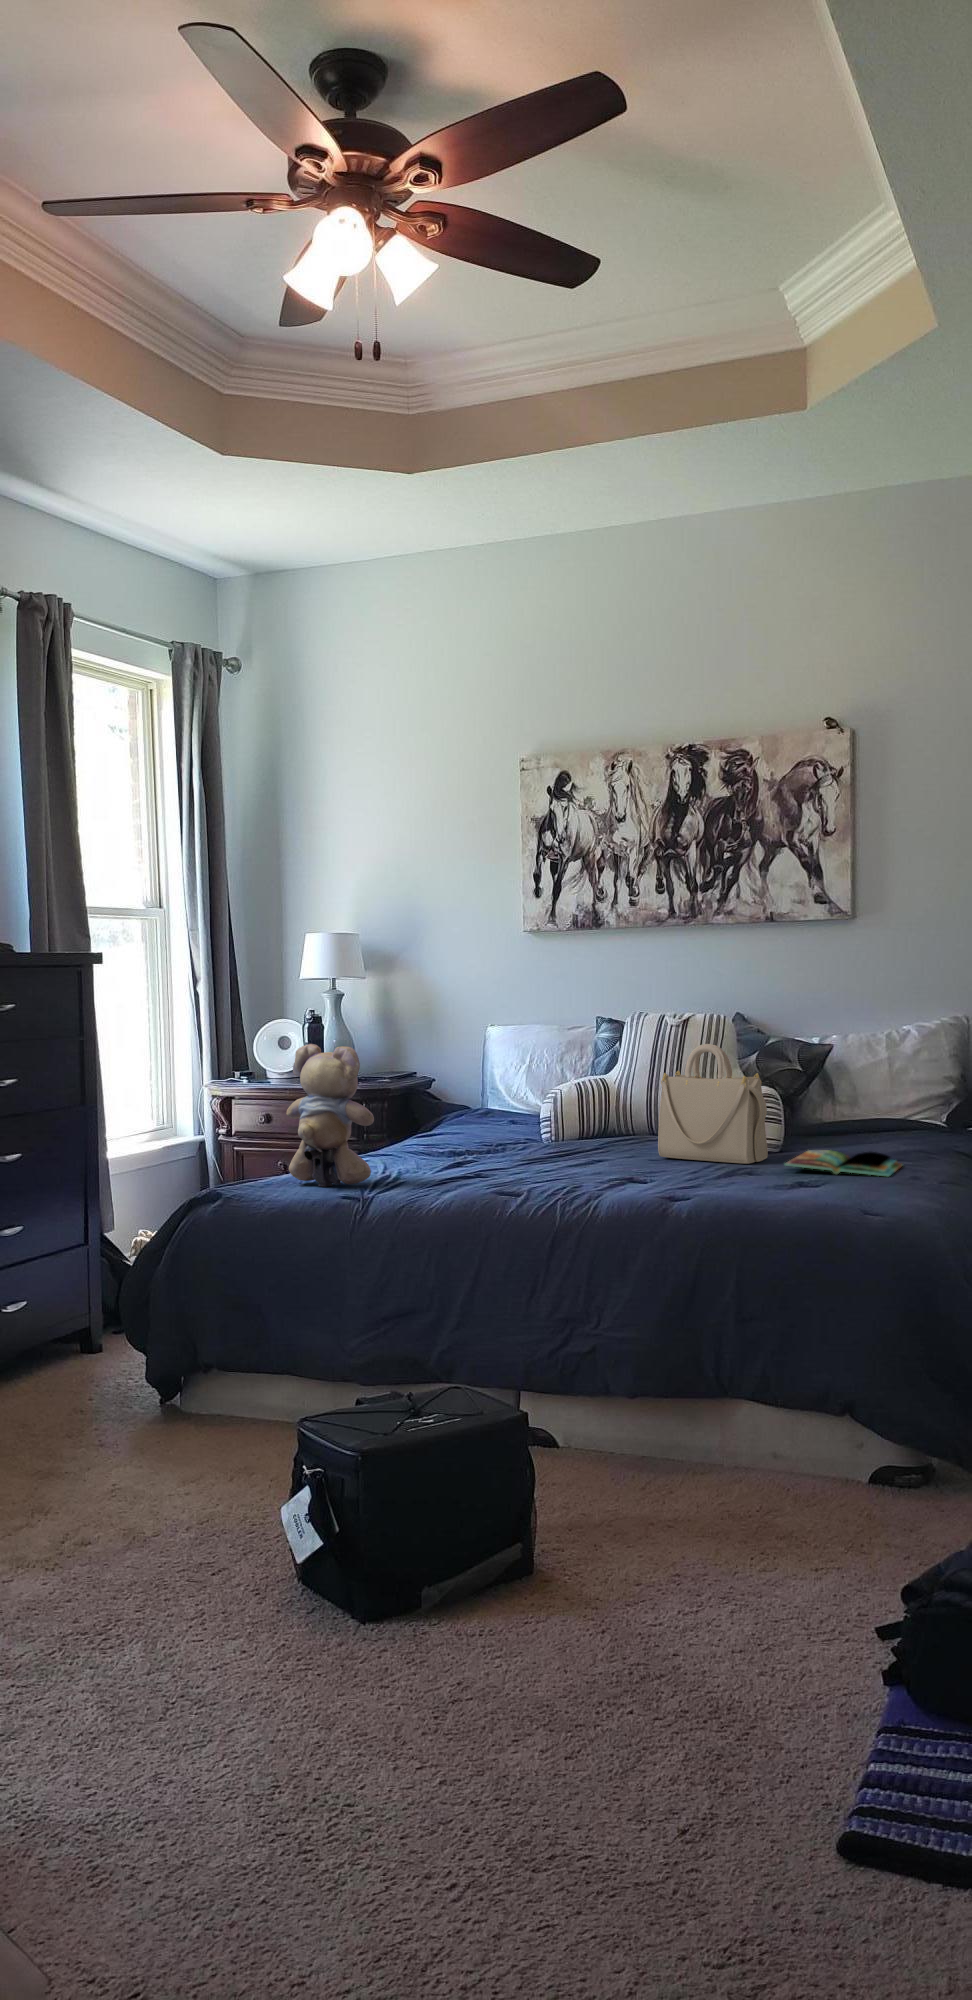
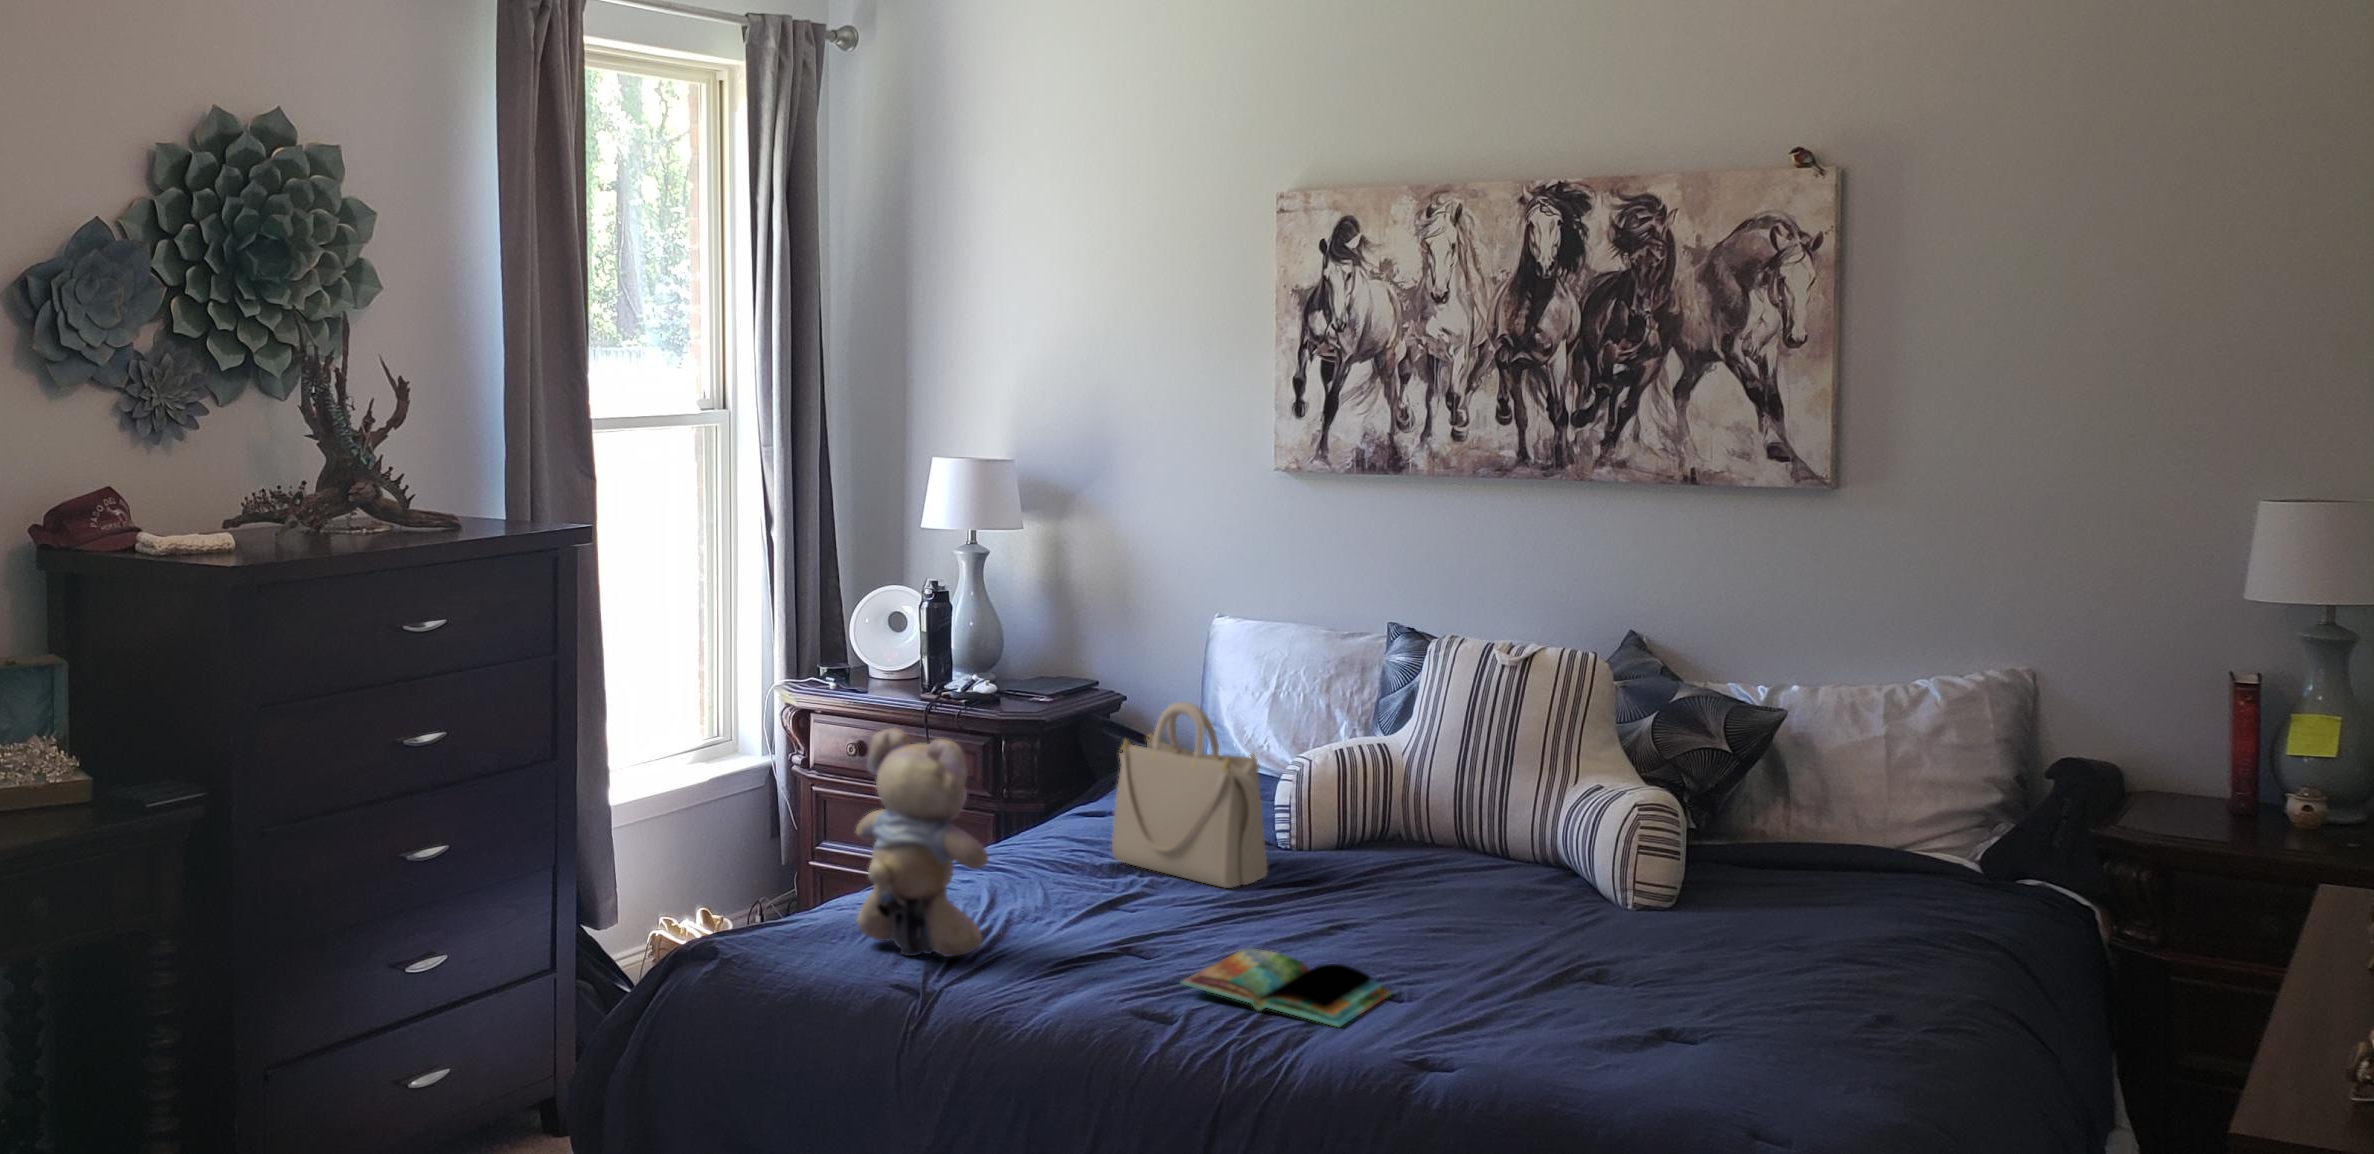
handbag: present [658,1044,768,1164] -> present [1112,702,1267,888]
book: present [785,1150,902,1176] -> present [1181,948,1392,1028]

